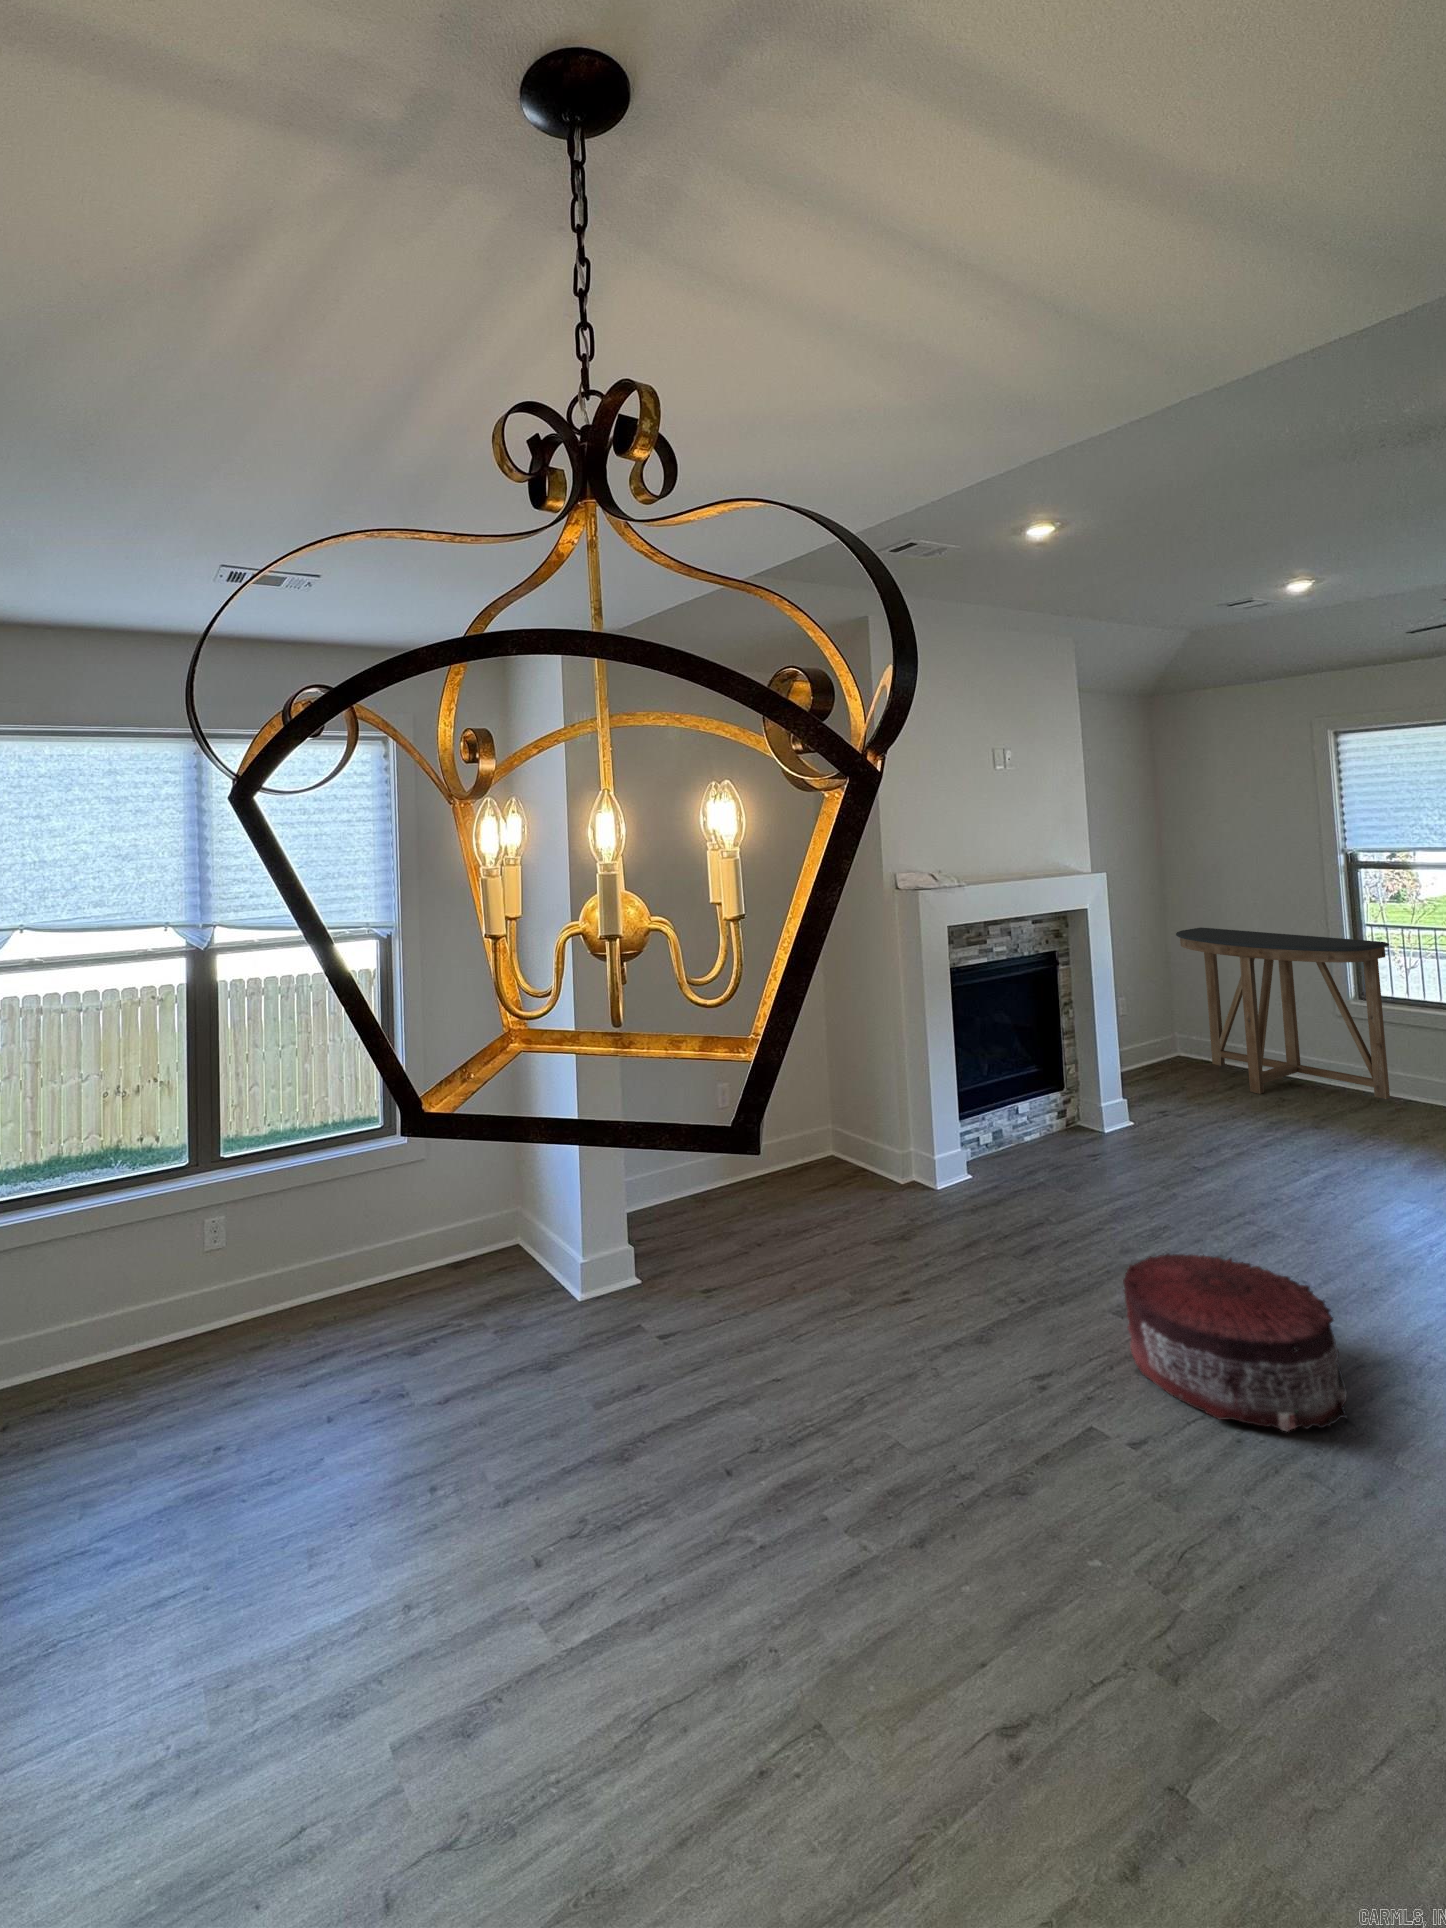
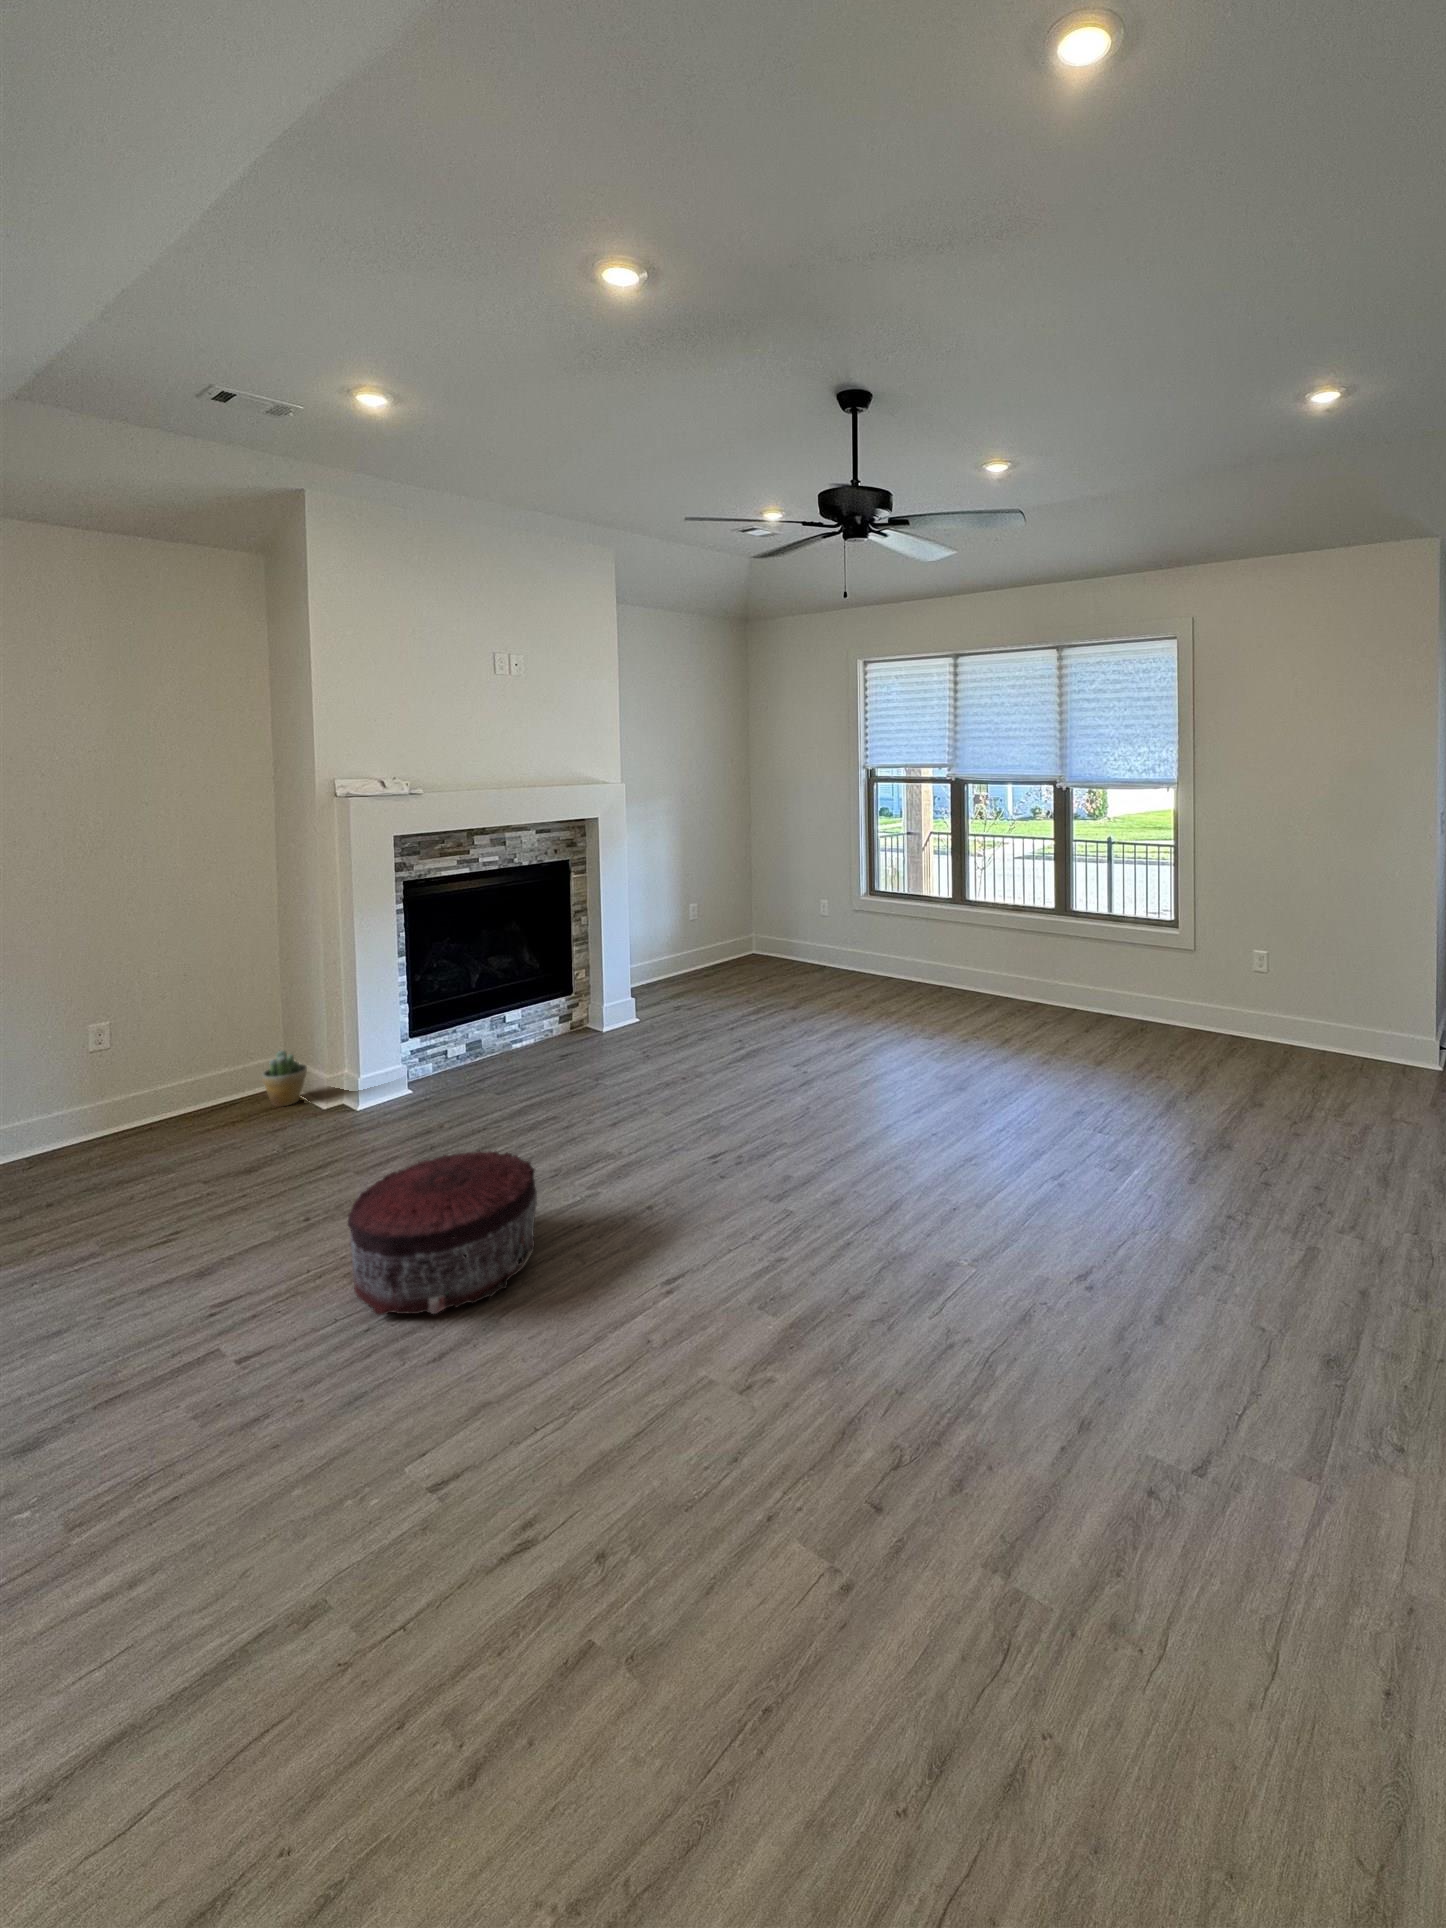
console table: present [1176,928,1390,1099] -> none [743,836,886,983]
potted plant: none [833,1122,869,1175] -> present [262,1051,307,1107]

